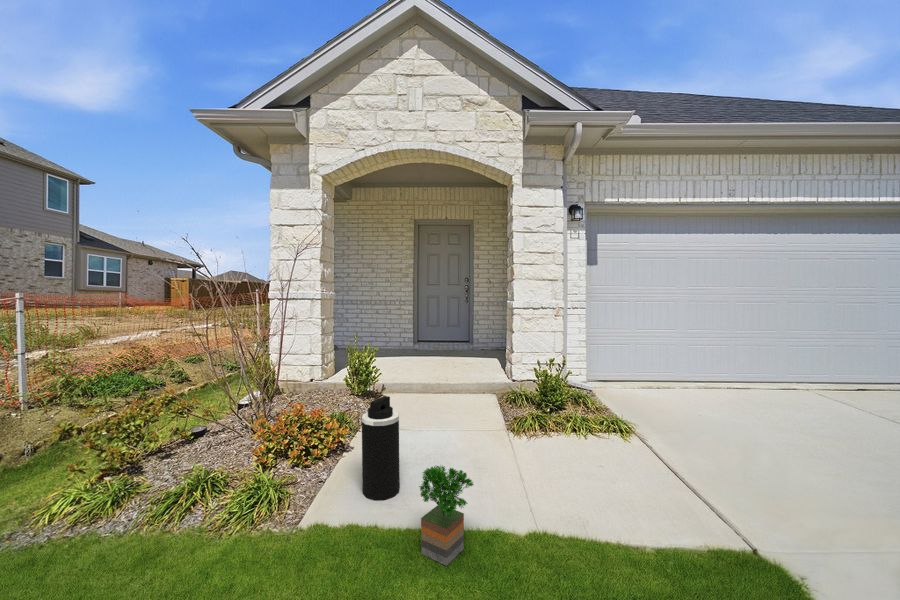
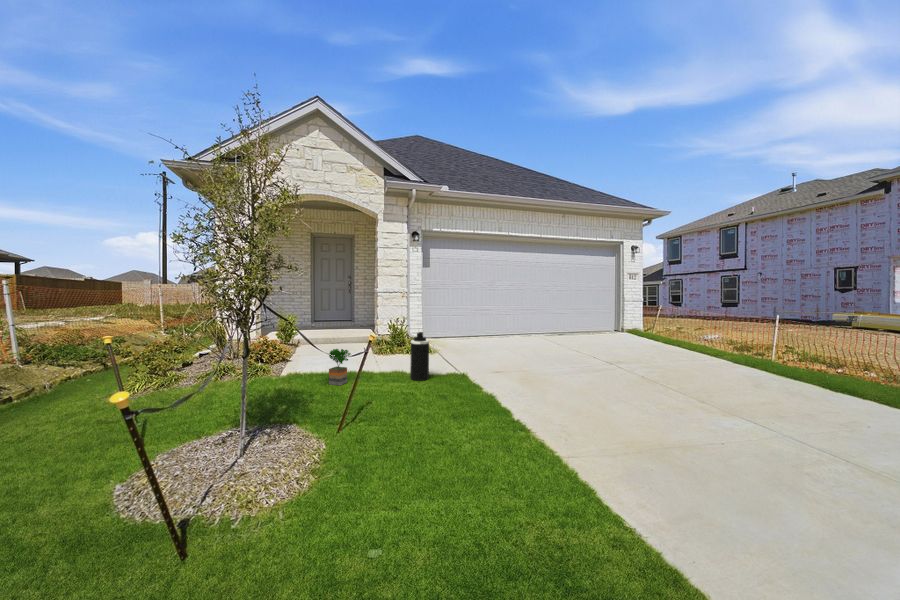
trash can: present [362,396,400,500] -> present [410,332,429,381]

